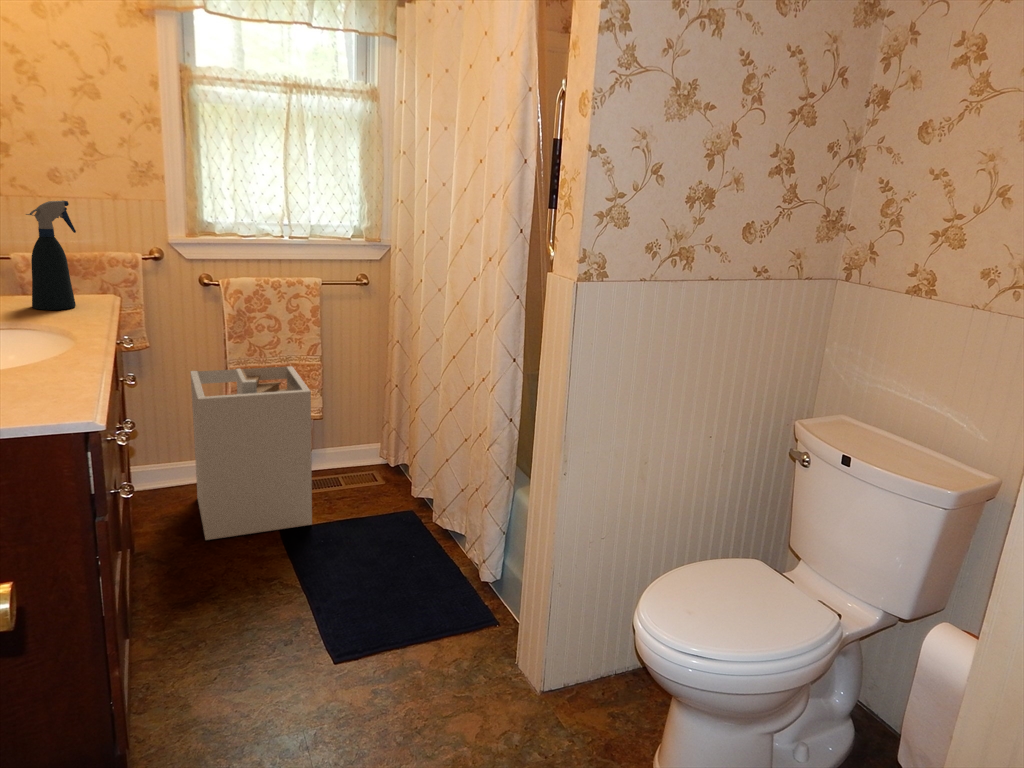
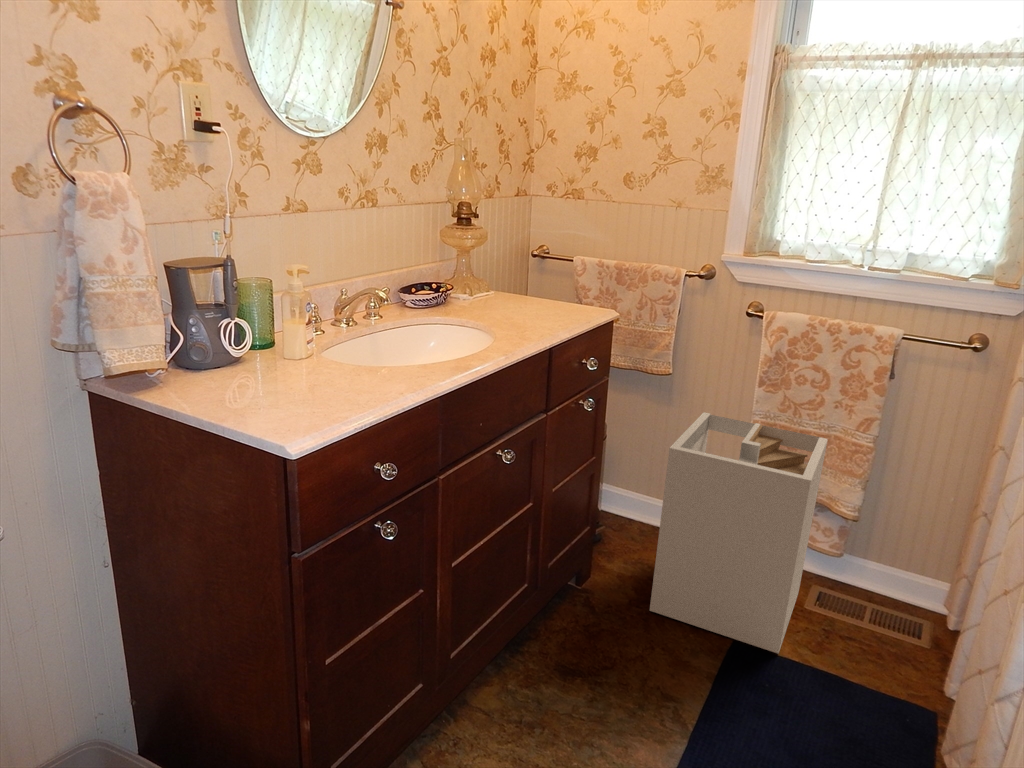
spray bottle: present [26,200,76,310] -> none [518,204,574,318]

